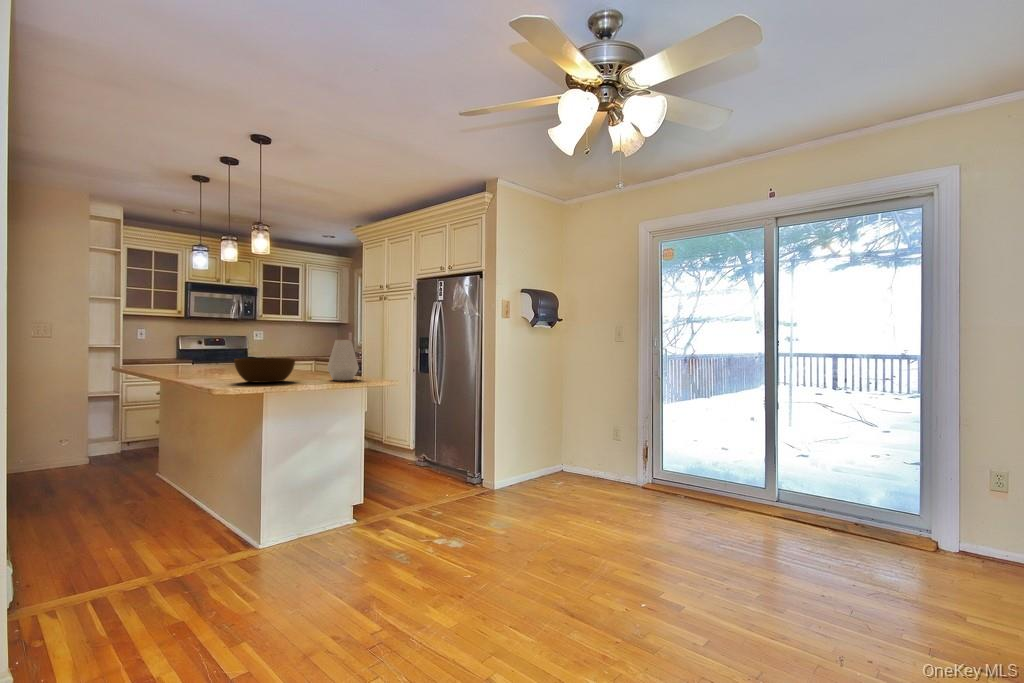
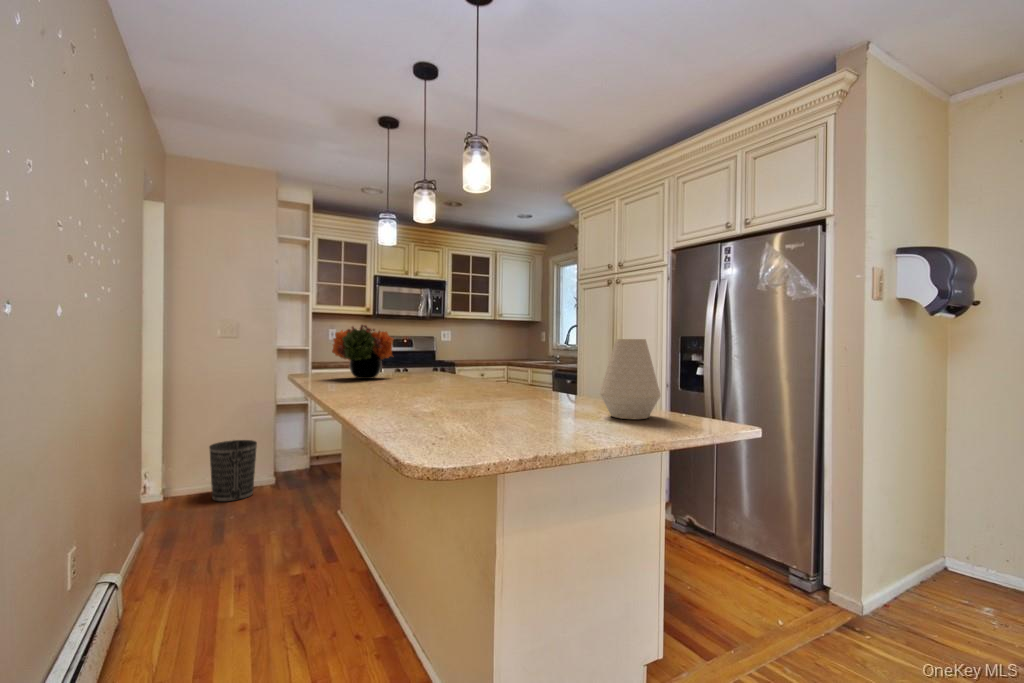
flower arrangement: none [151,328,206,369] -> present [332,325,394,379]
bowl: present [234,358,295,383] -> none [442,372,548,423]
wastebasket: none [25,426,73,477] -> present [209,440,257,502]

